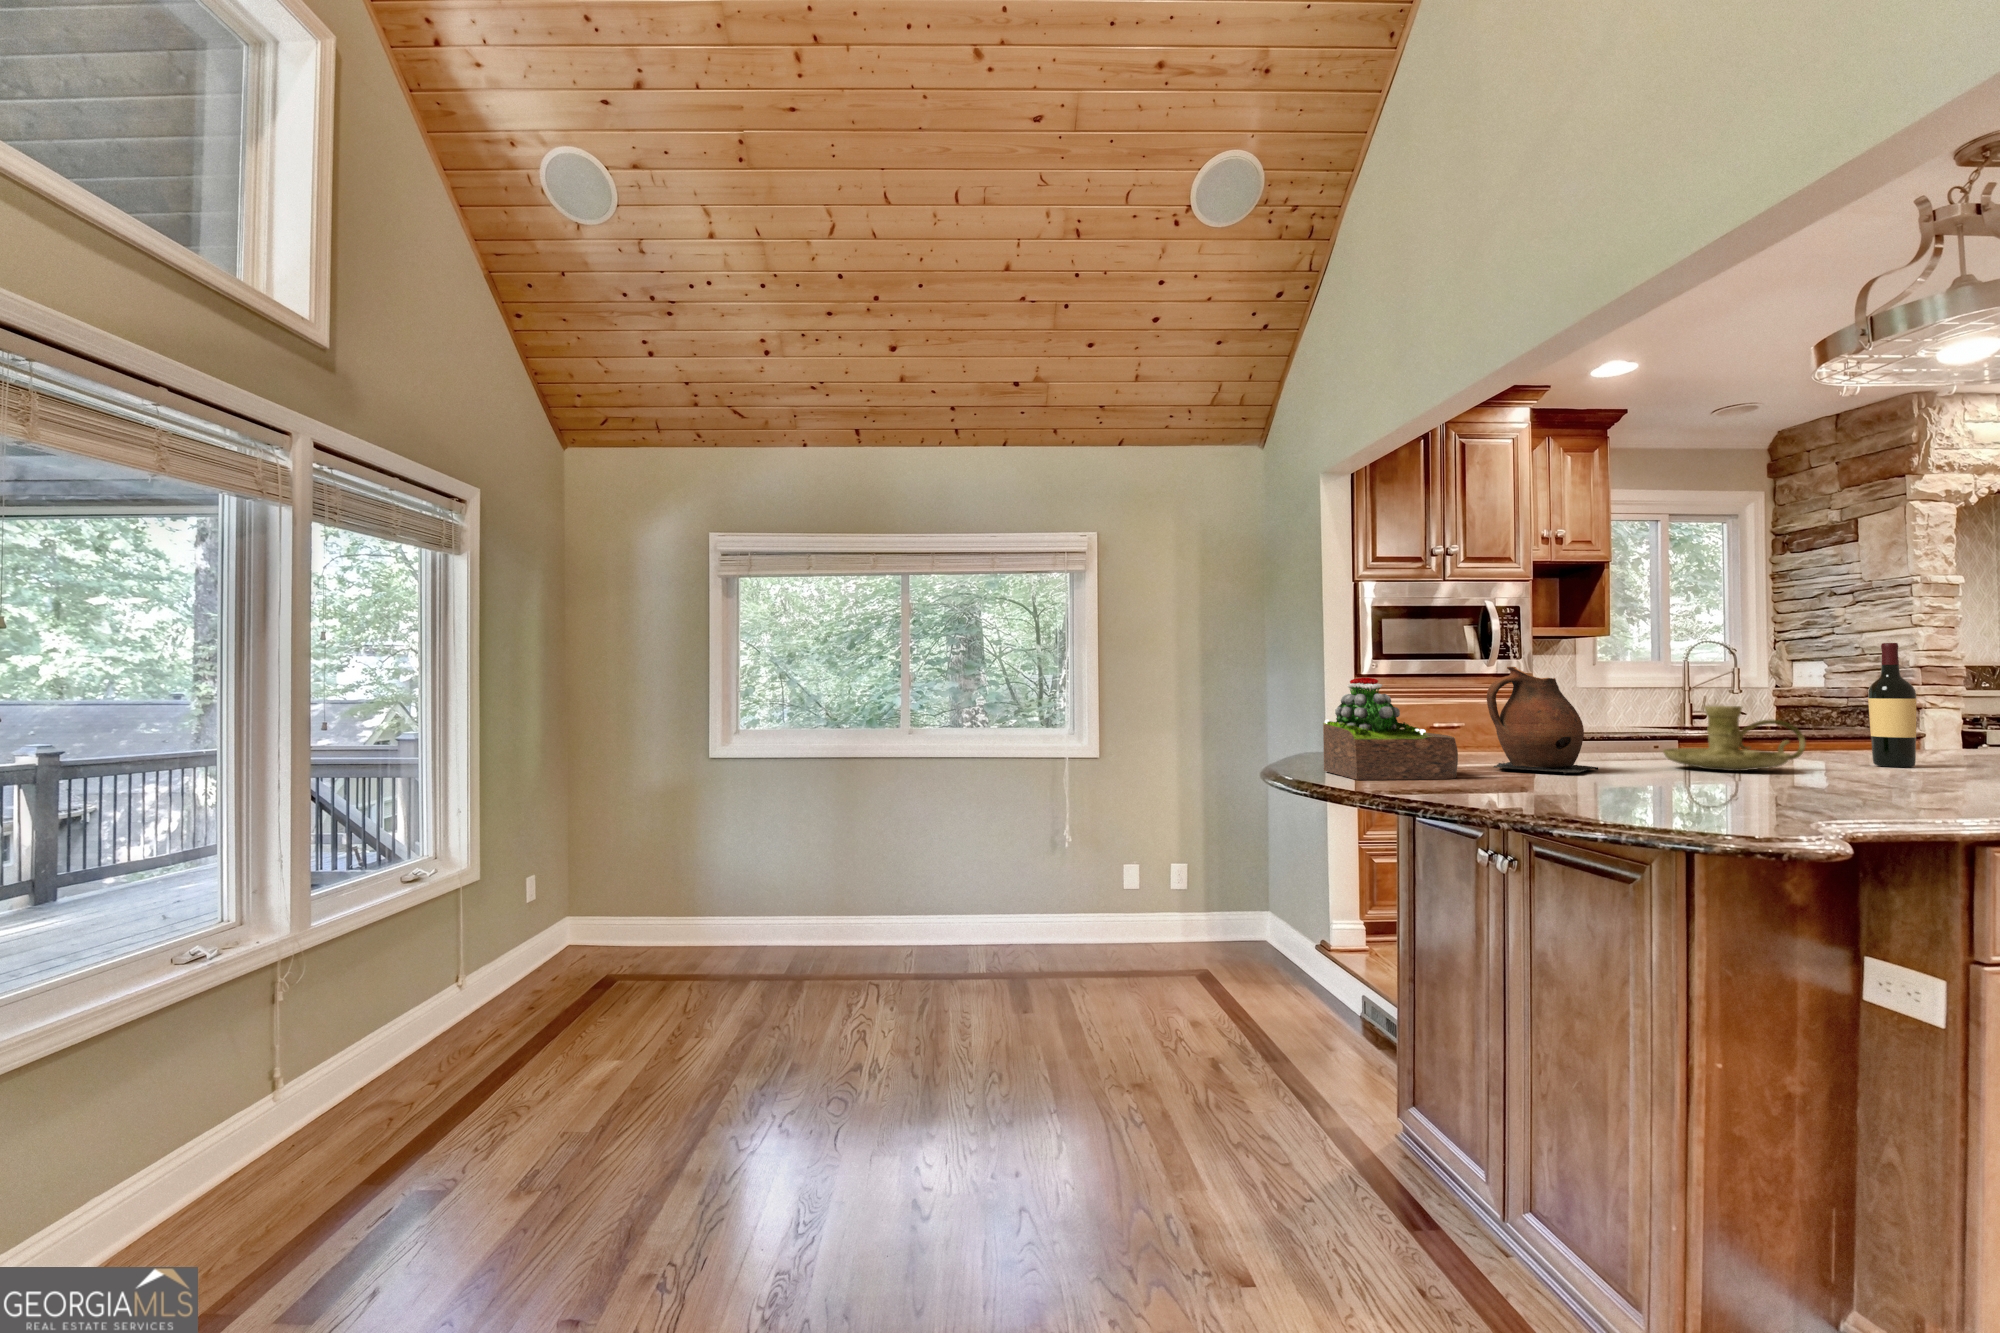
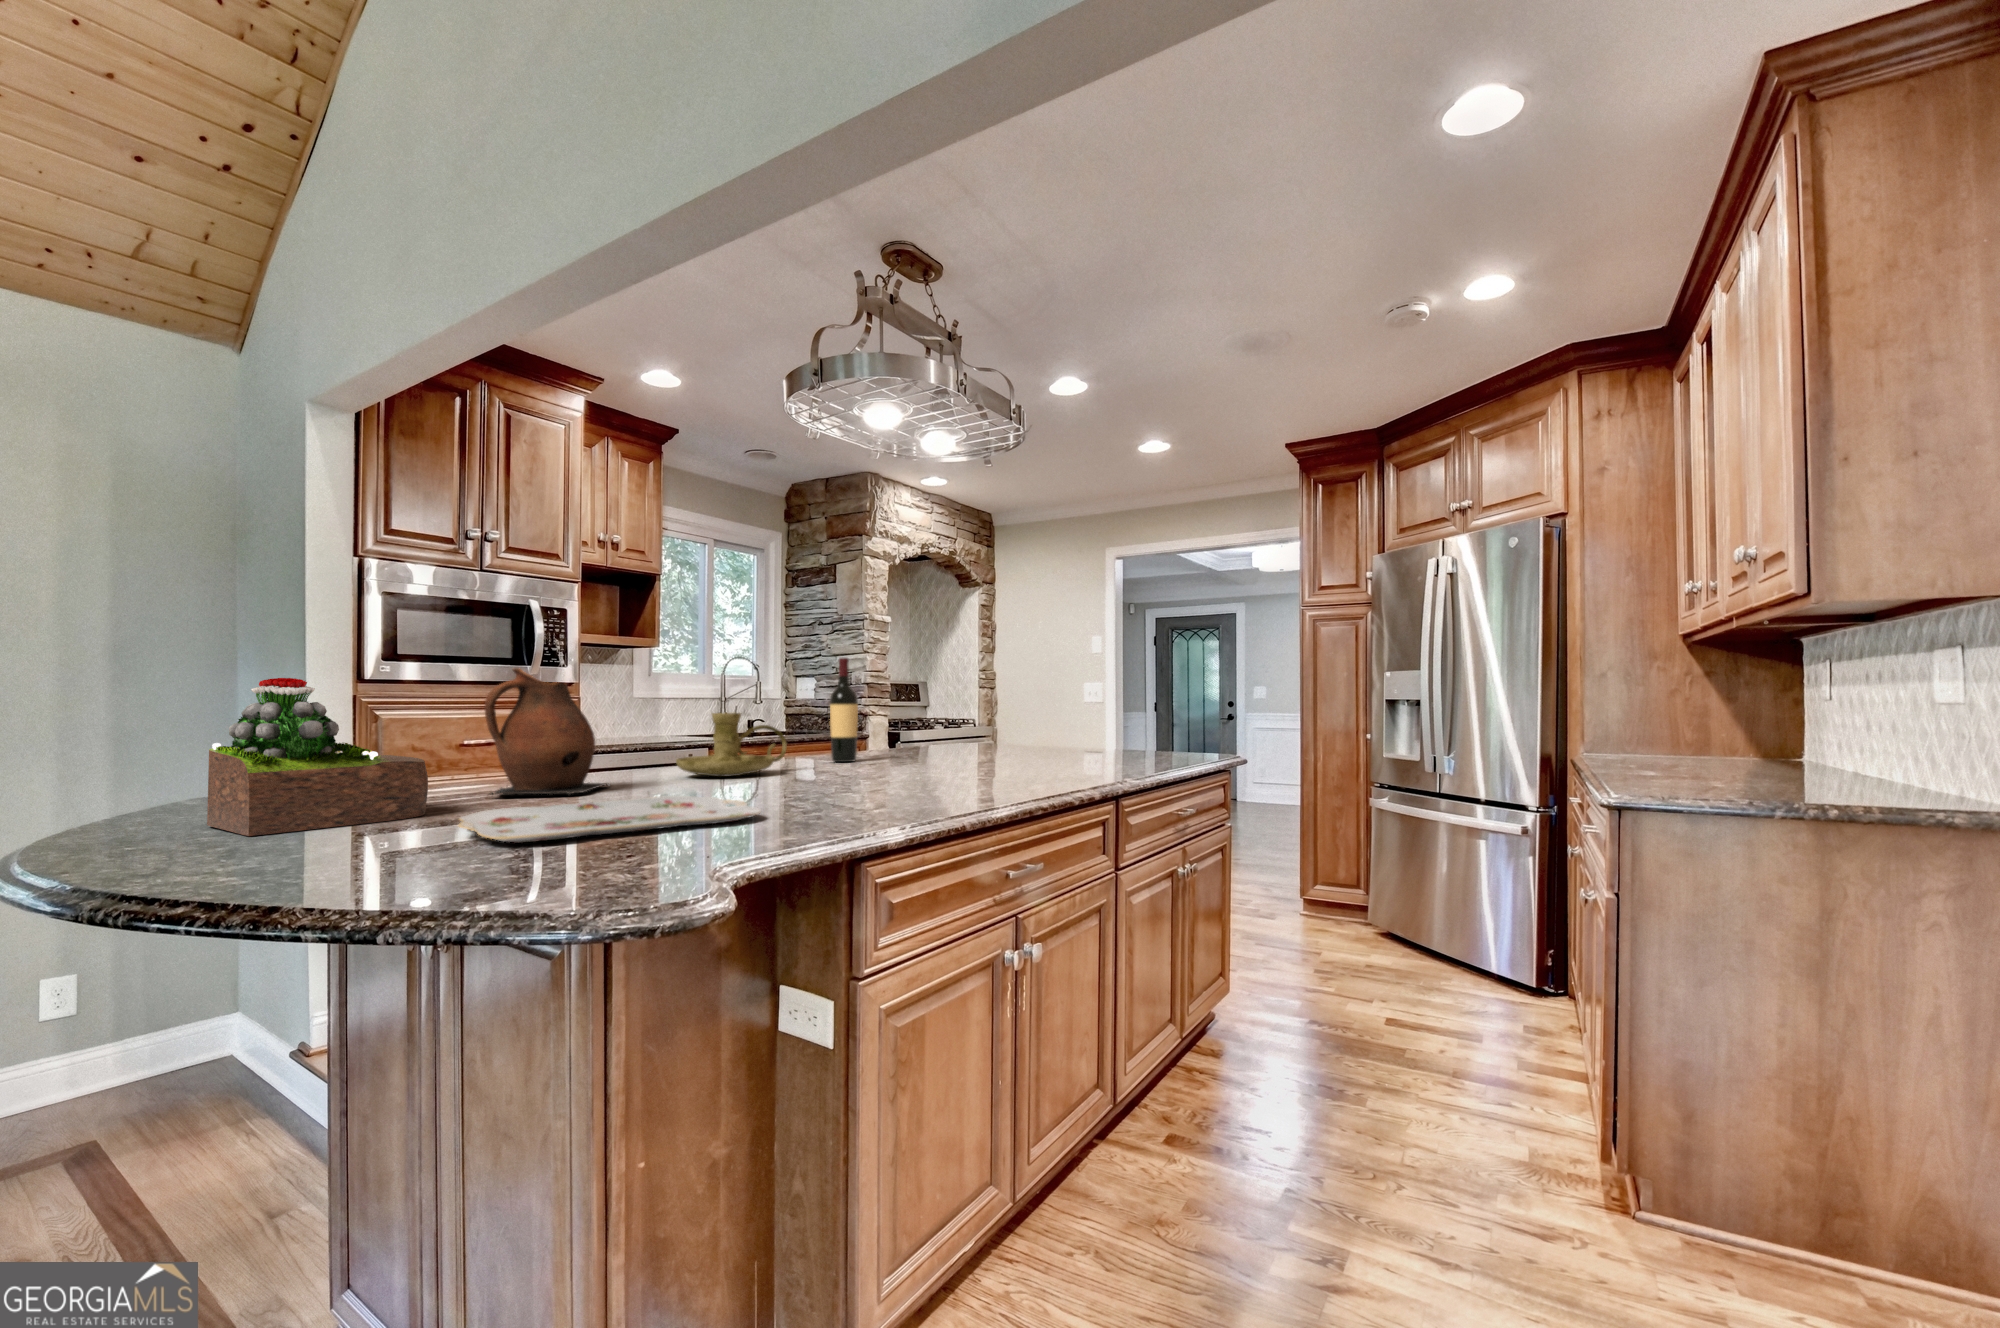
serving tray: none [1495,778,1798,811] -> present [458,796,761,843]

